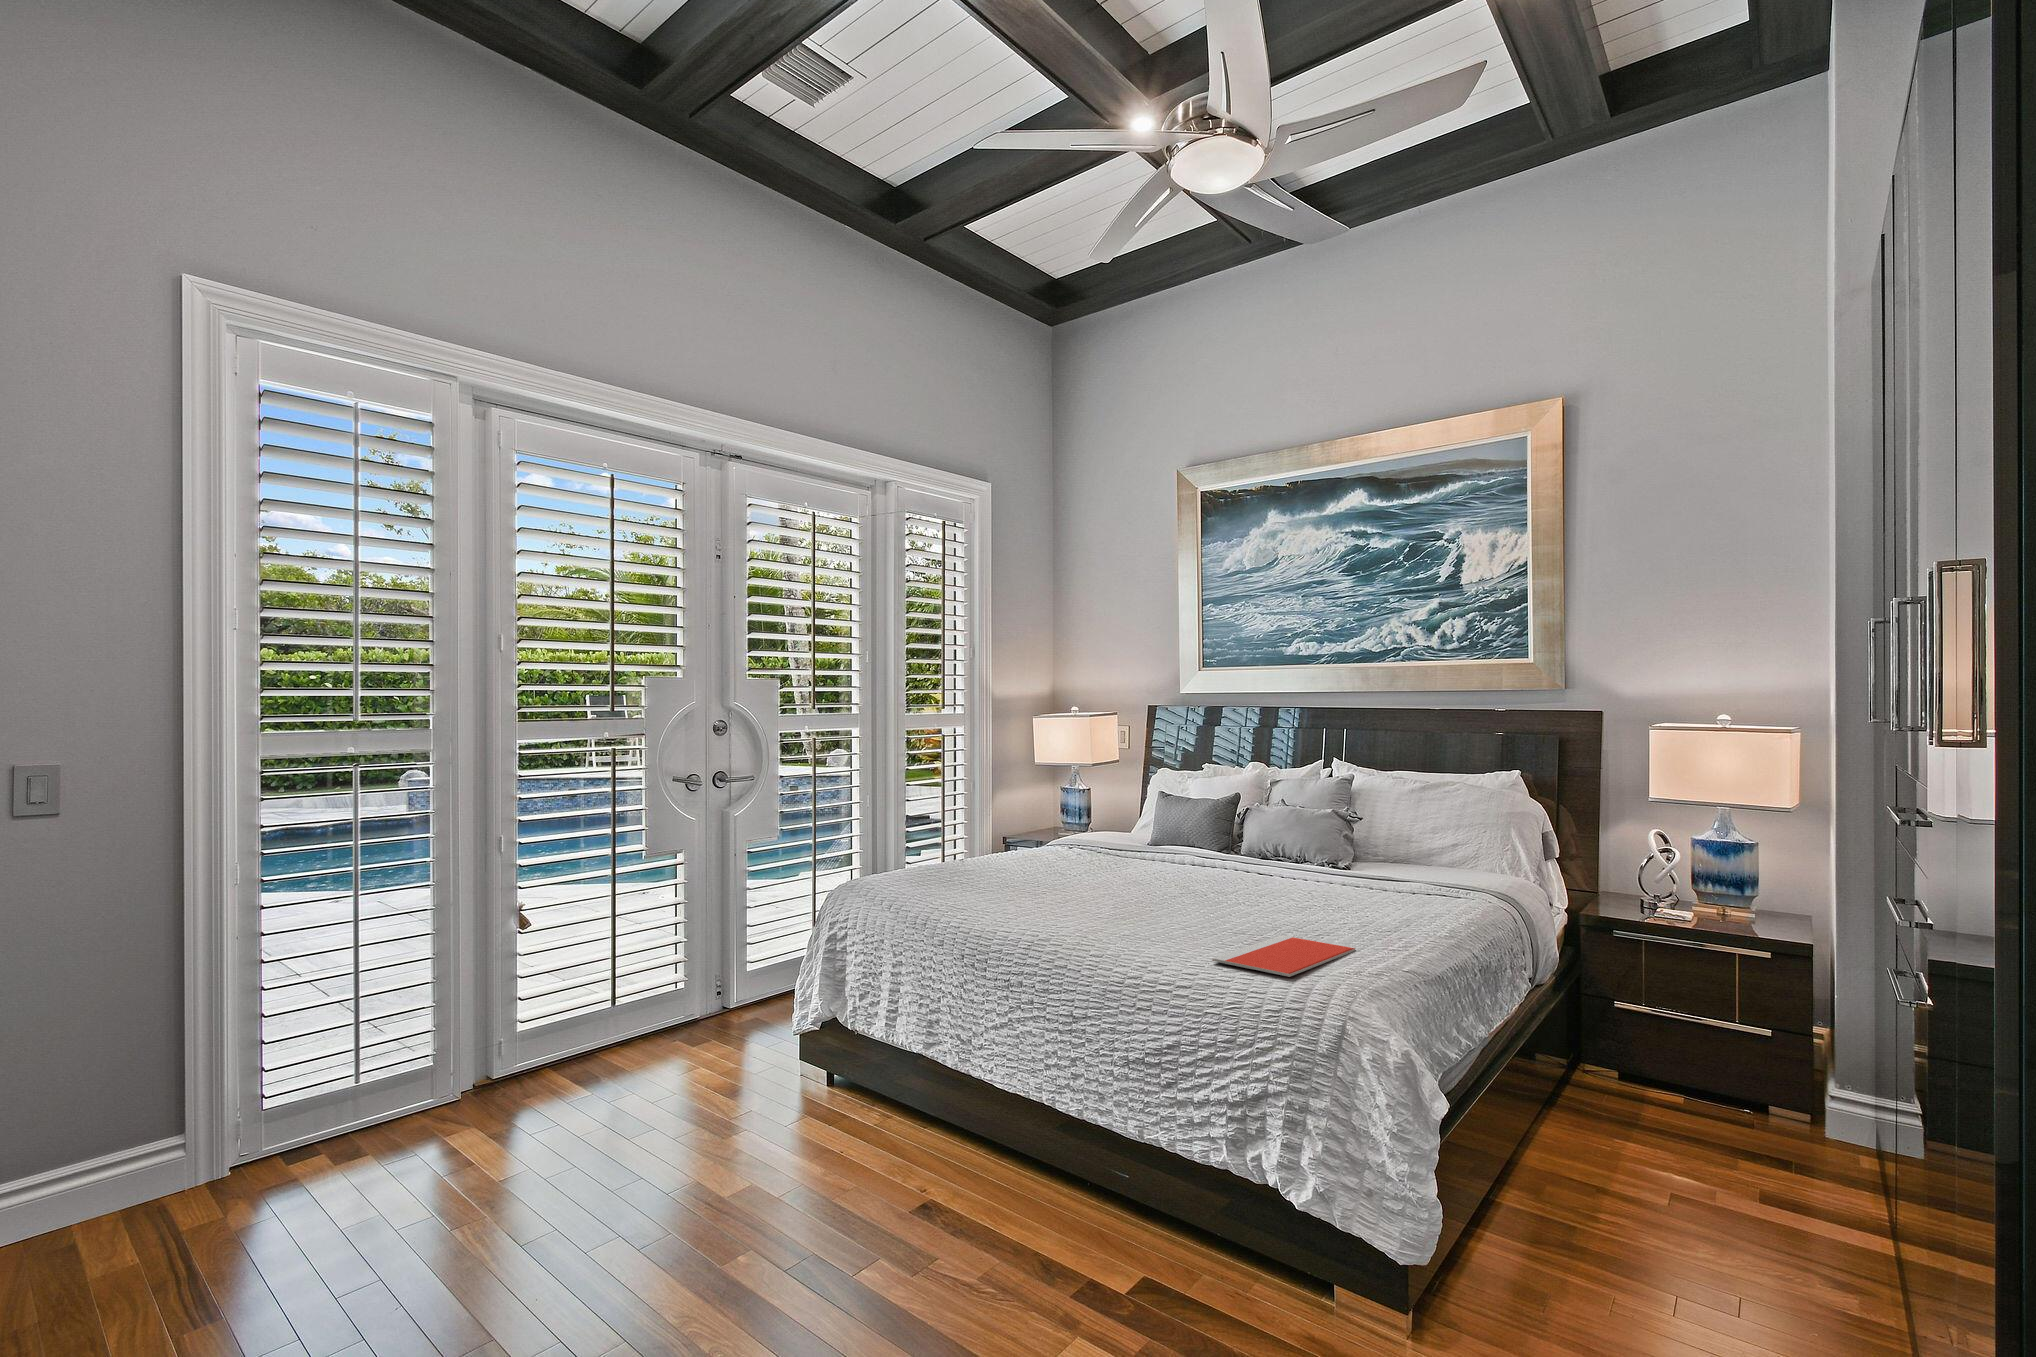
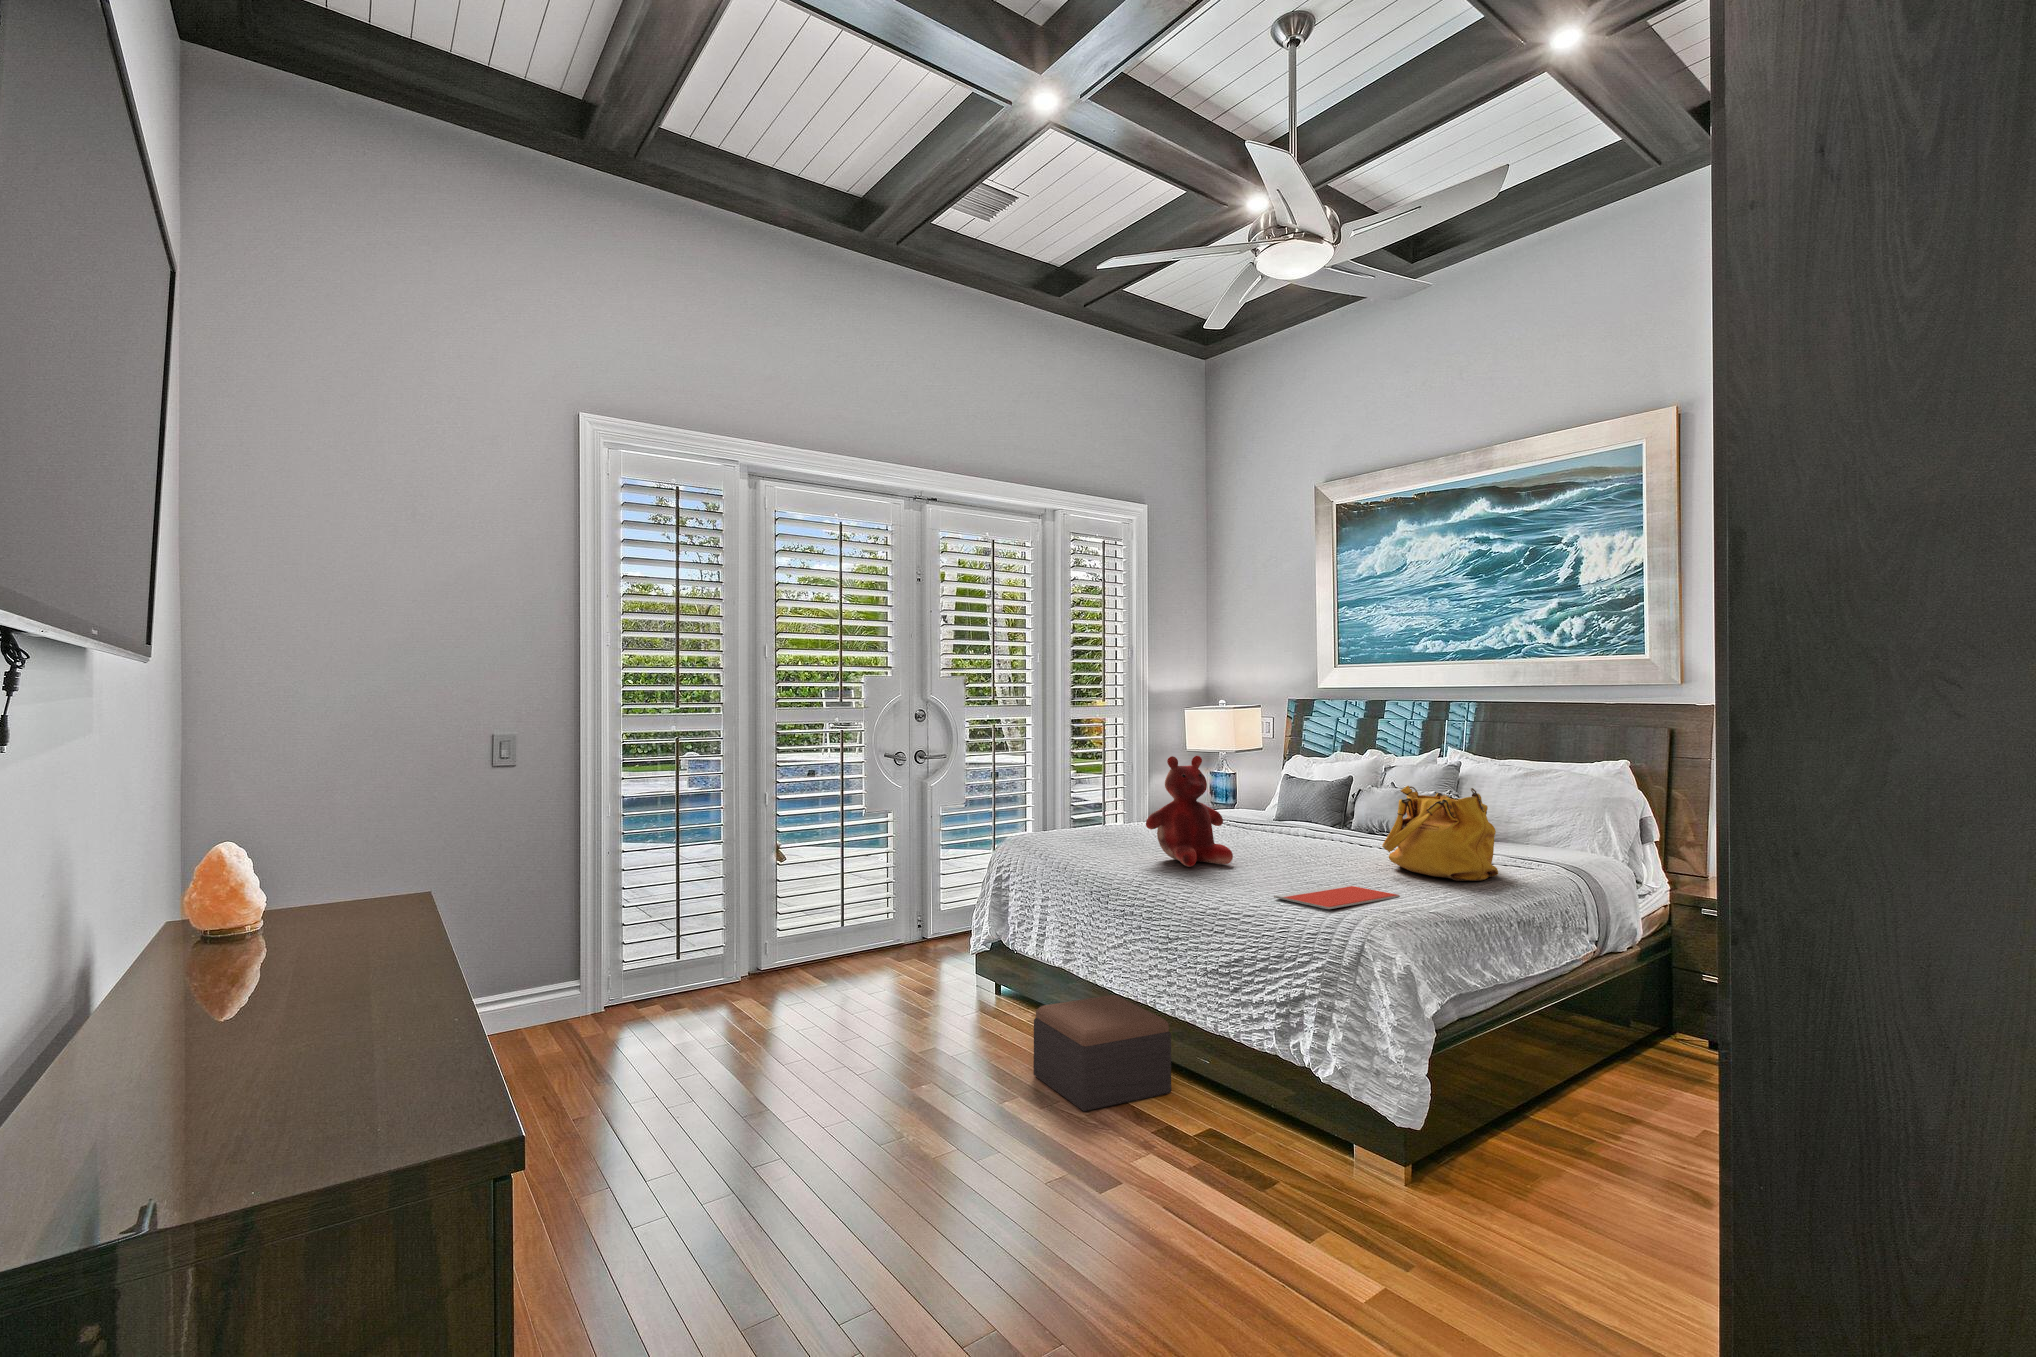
teddy bear: none [1028,777,1135,918] -> present [1146,756,1233,867]
handbag: none [1312,808,1443,923] -> present [1382,786,1498,881]
footstool: none [895,1089,1078,1266] -> present [1034,995,1171,1111]

